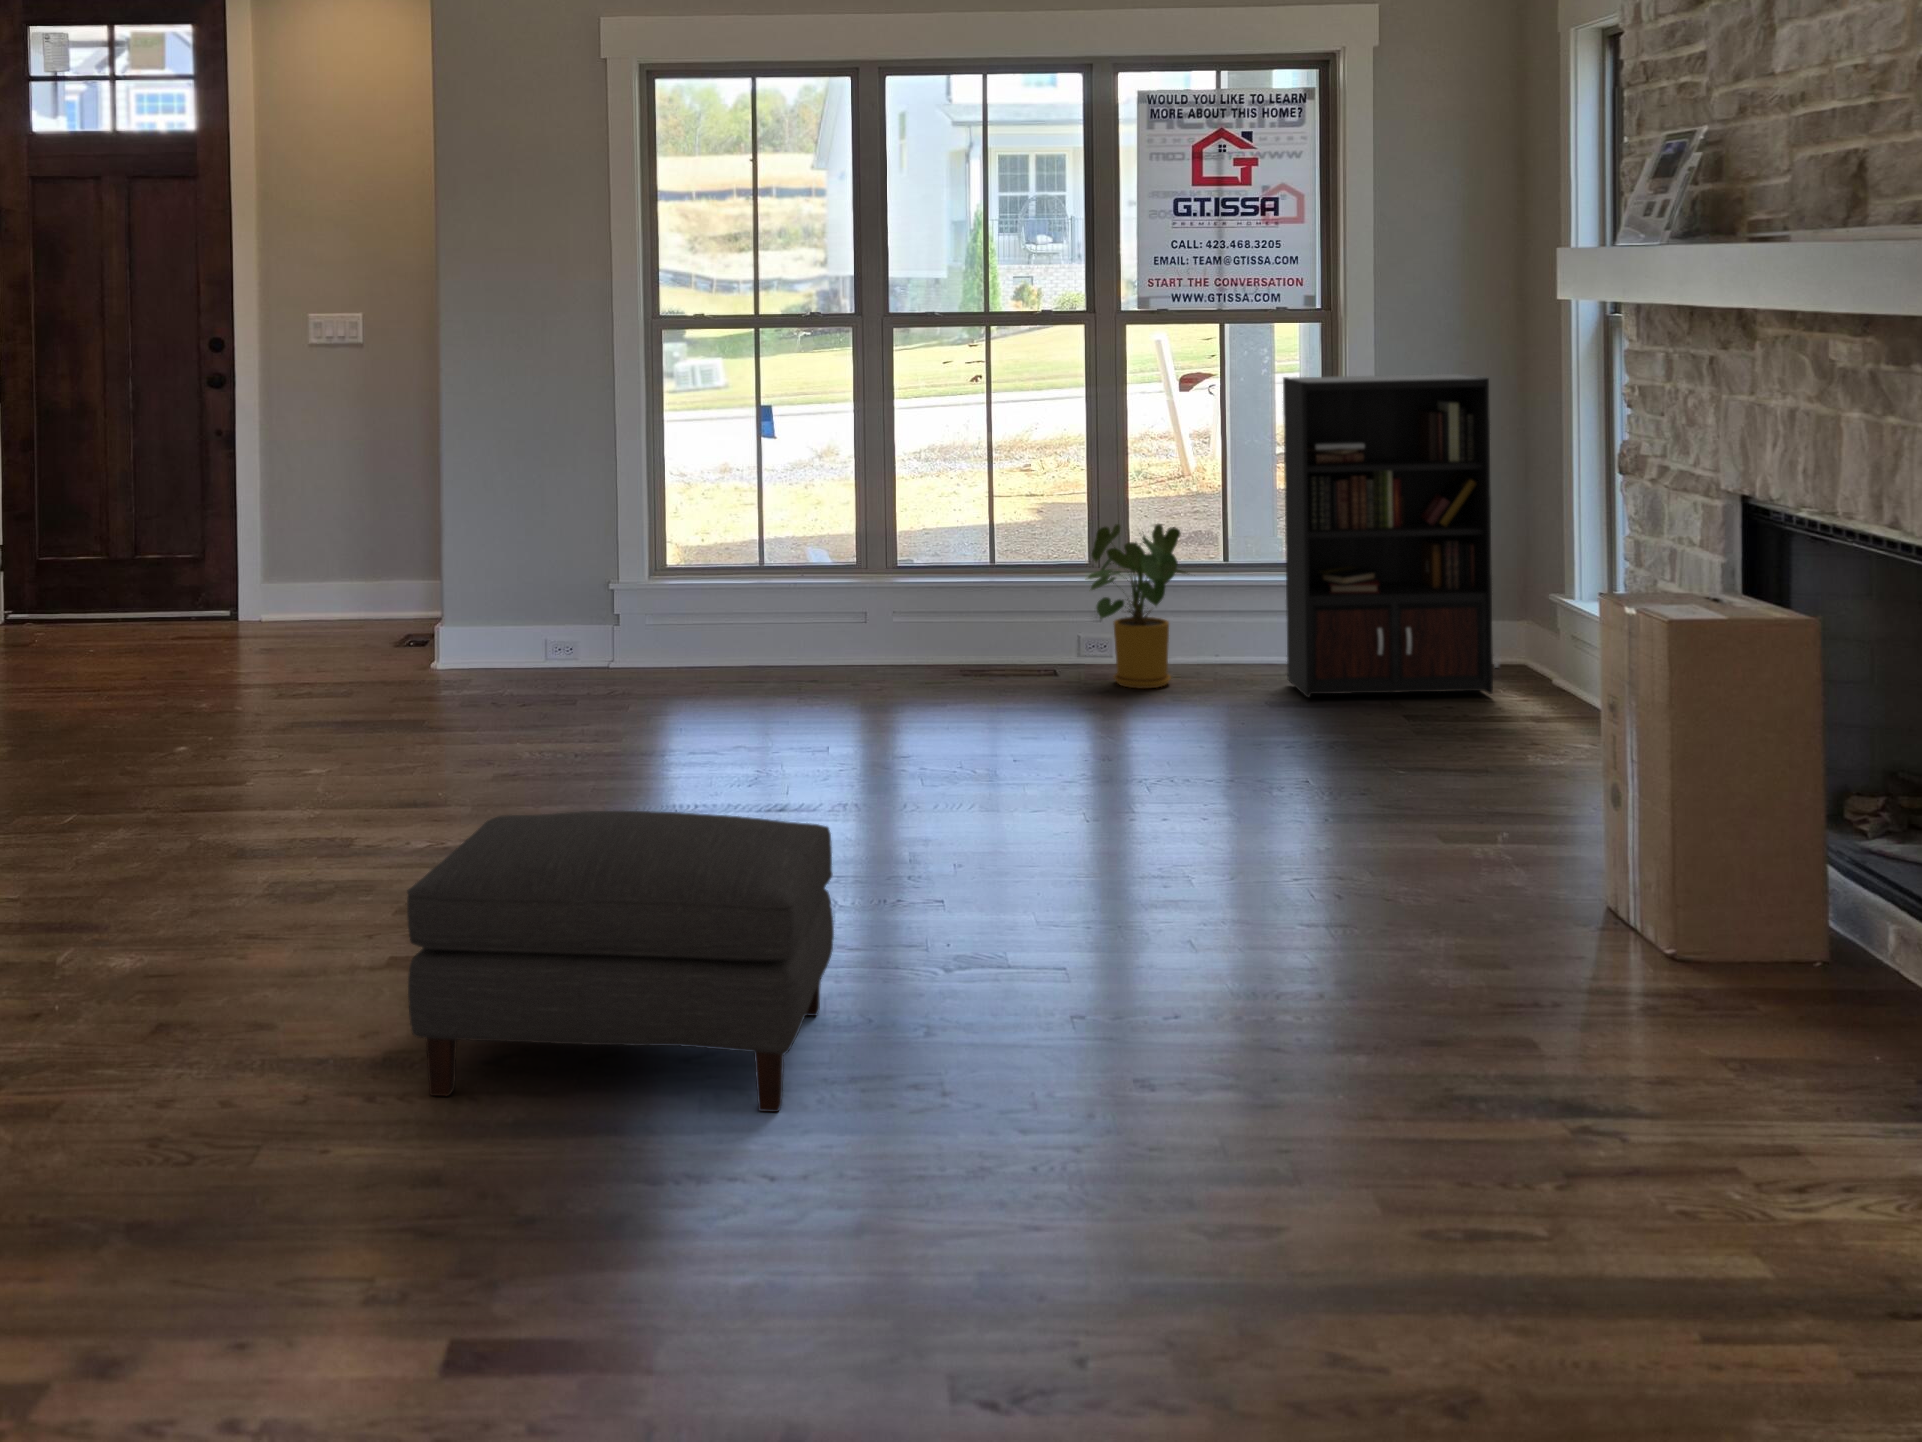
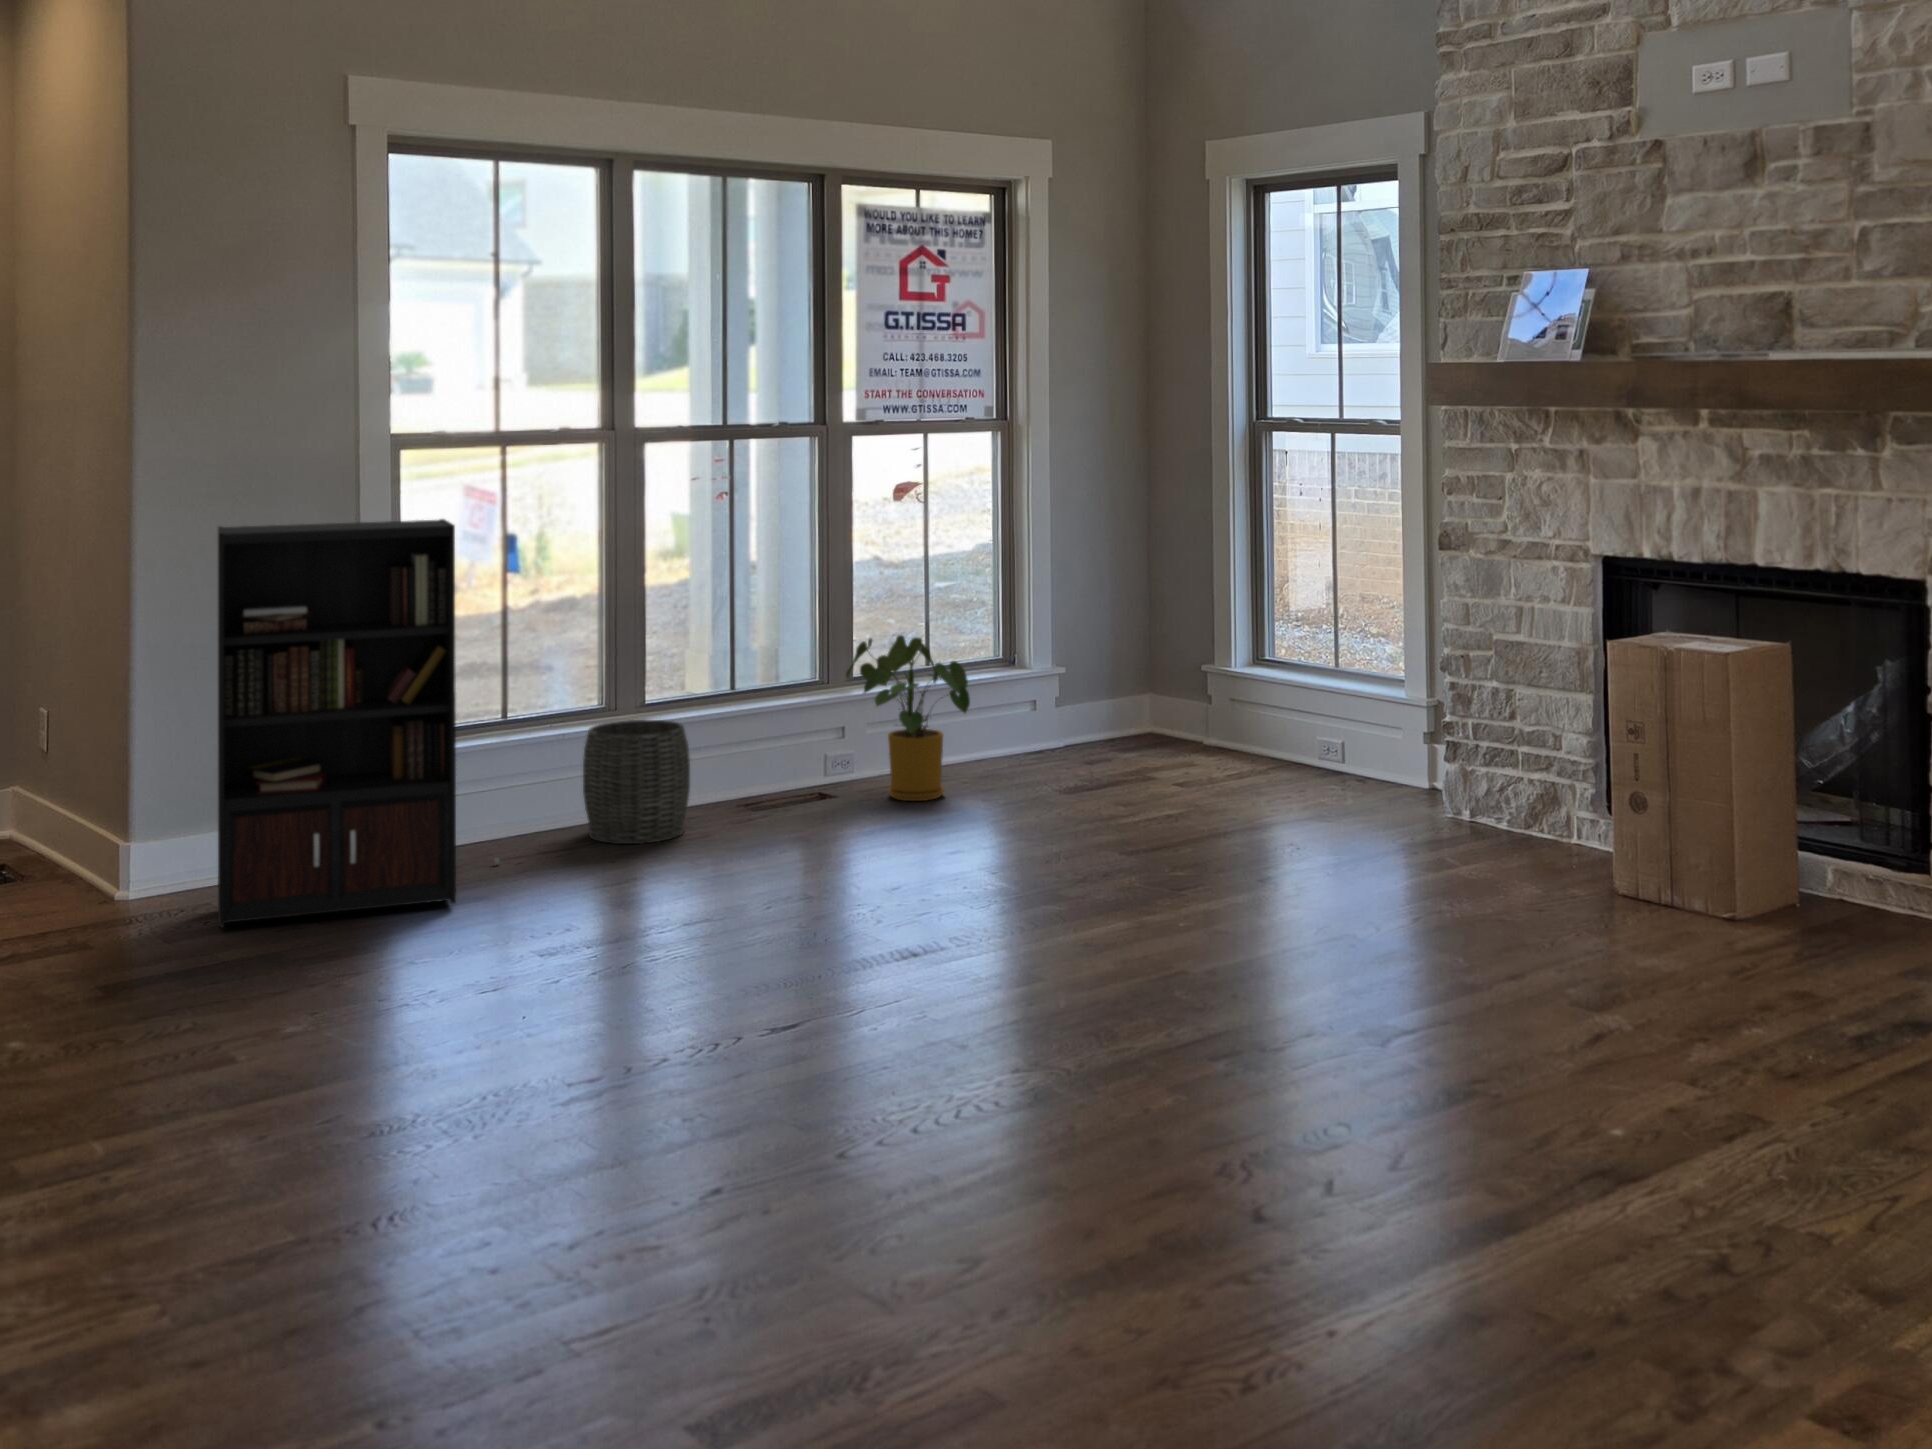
bookcase: present [1283,373,1499,697] -> present [218,519,500,927]
woven basket: none [804,580,900,690] -> present [583,720,690,844]
ottoman: present [407,811,834,1112] -> none [1059,911,1522,1254]

